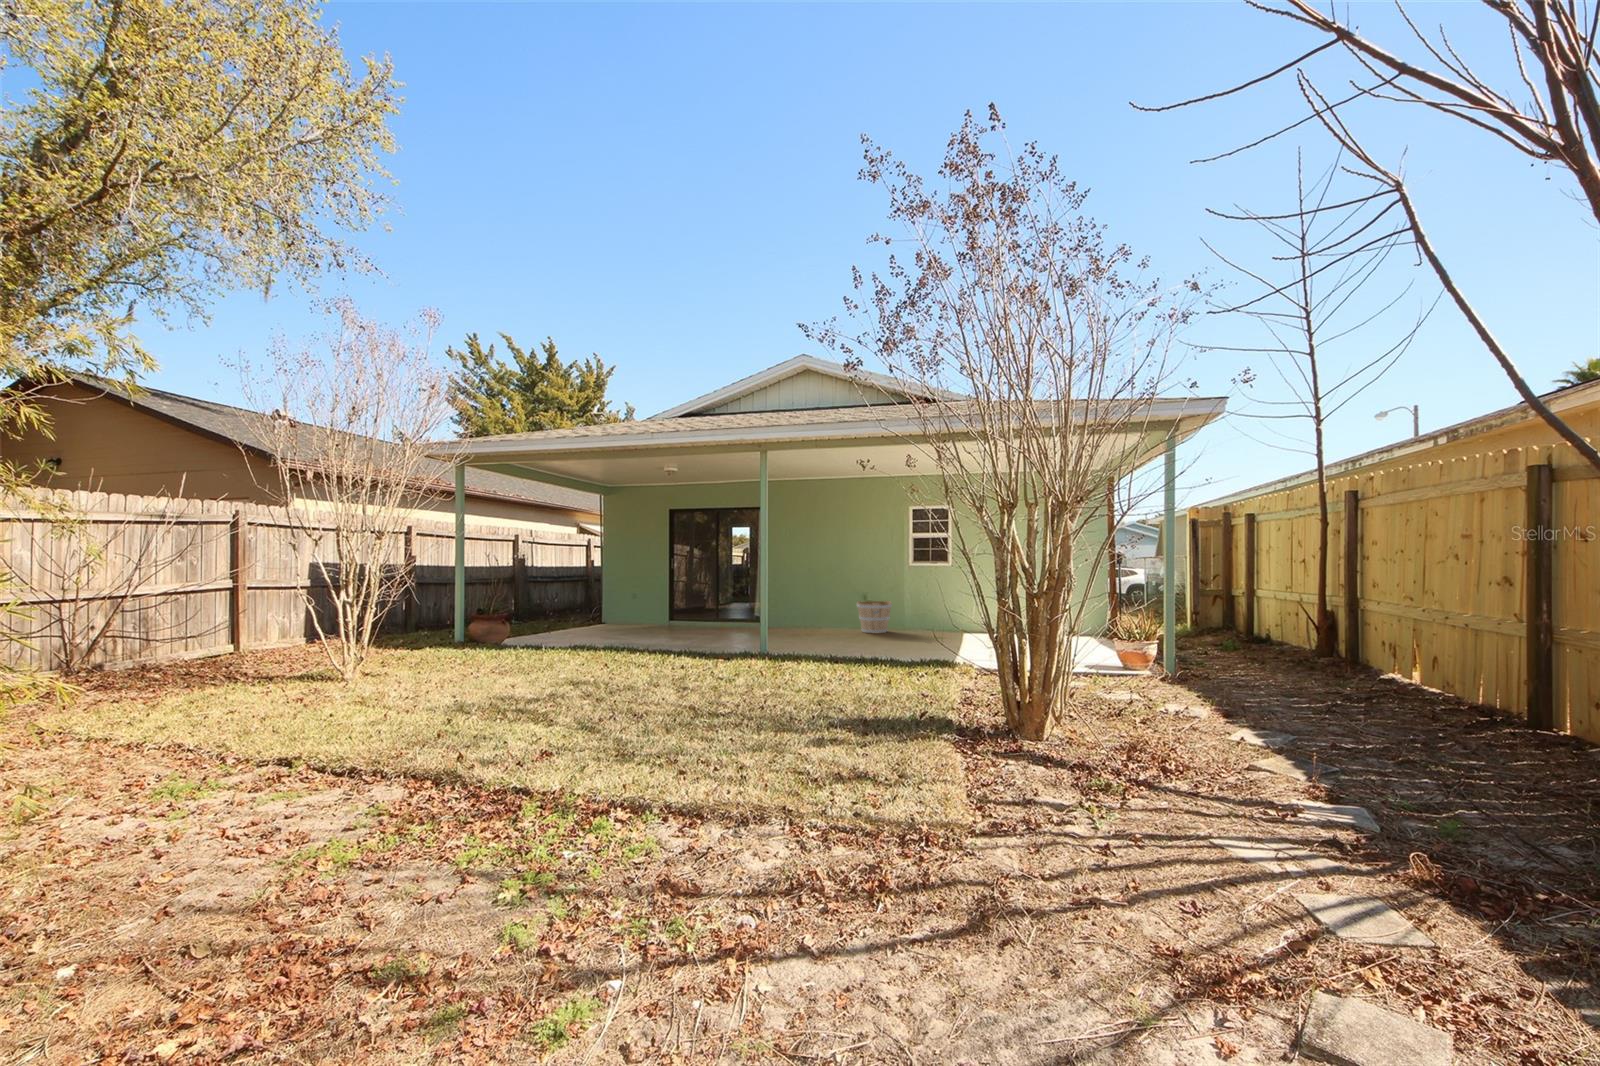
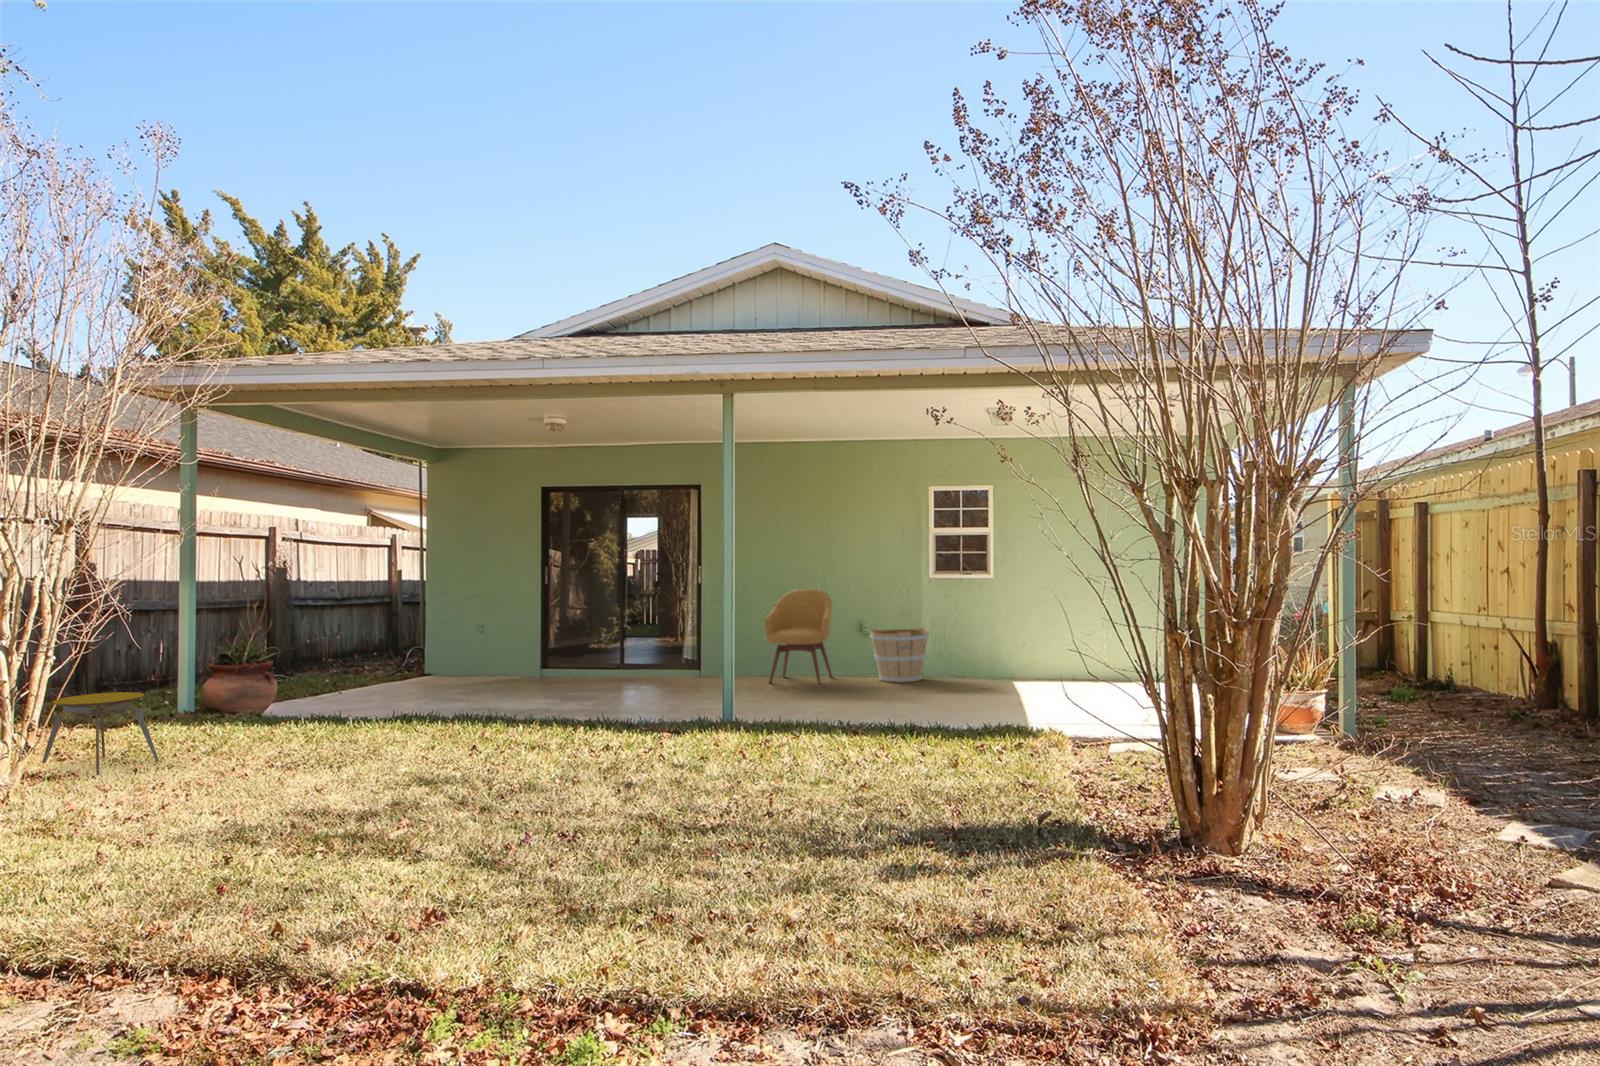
chair: none [794,576,835,633] -> present [765,589,832,684]
stool: none [368,628,434,674] -> present [42,692,159,775]

